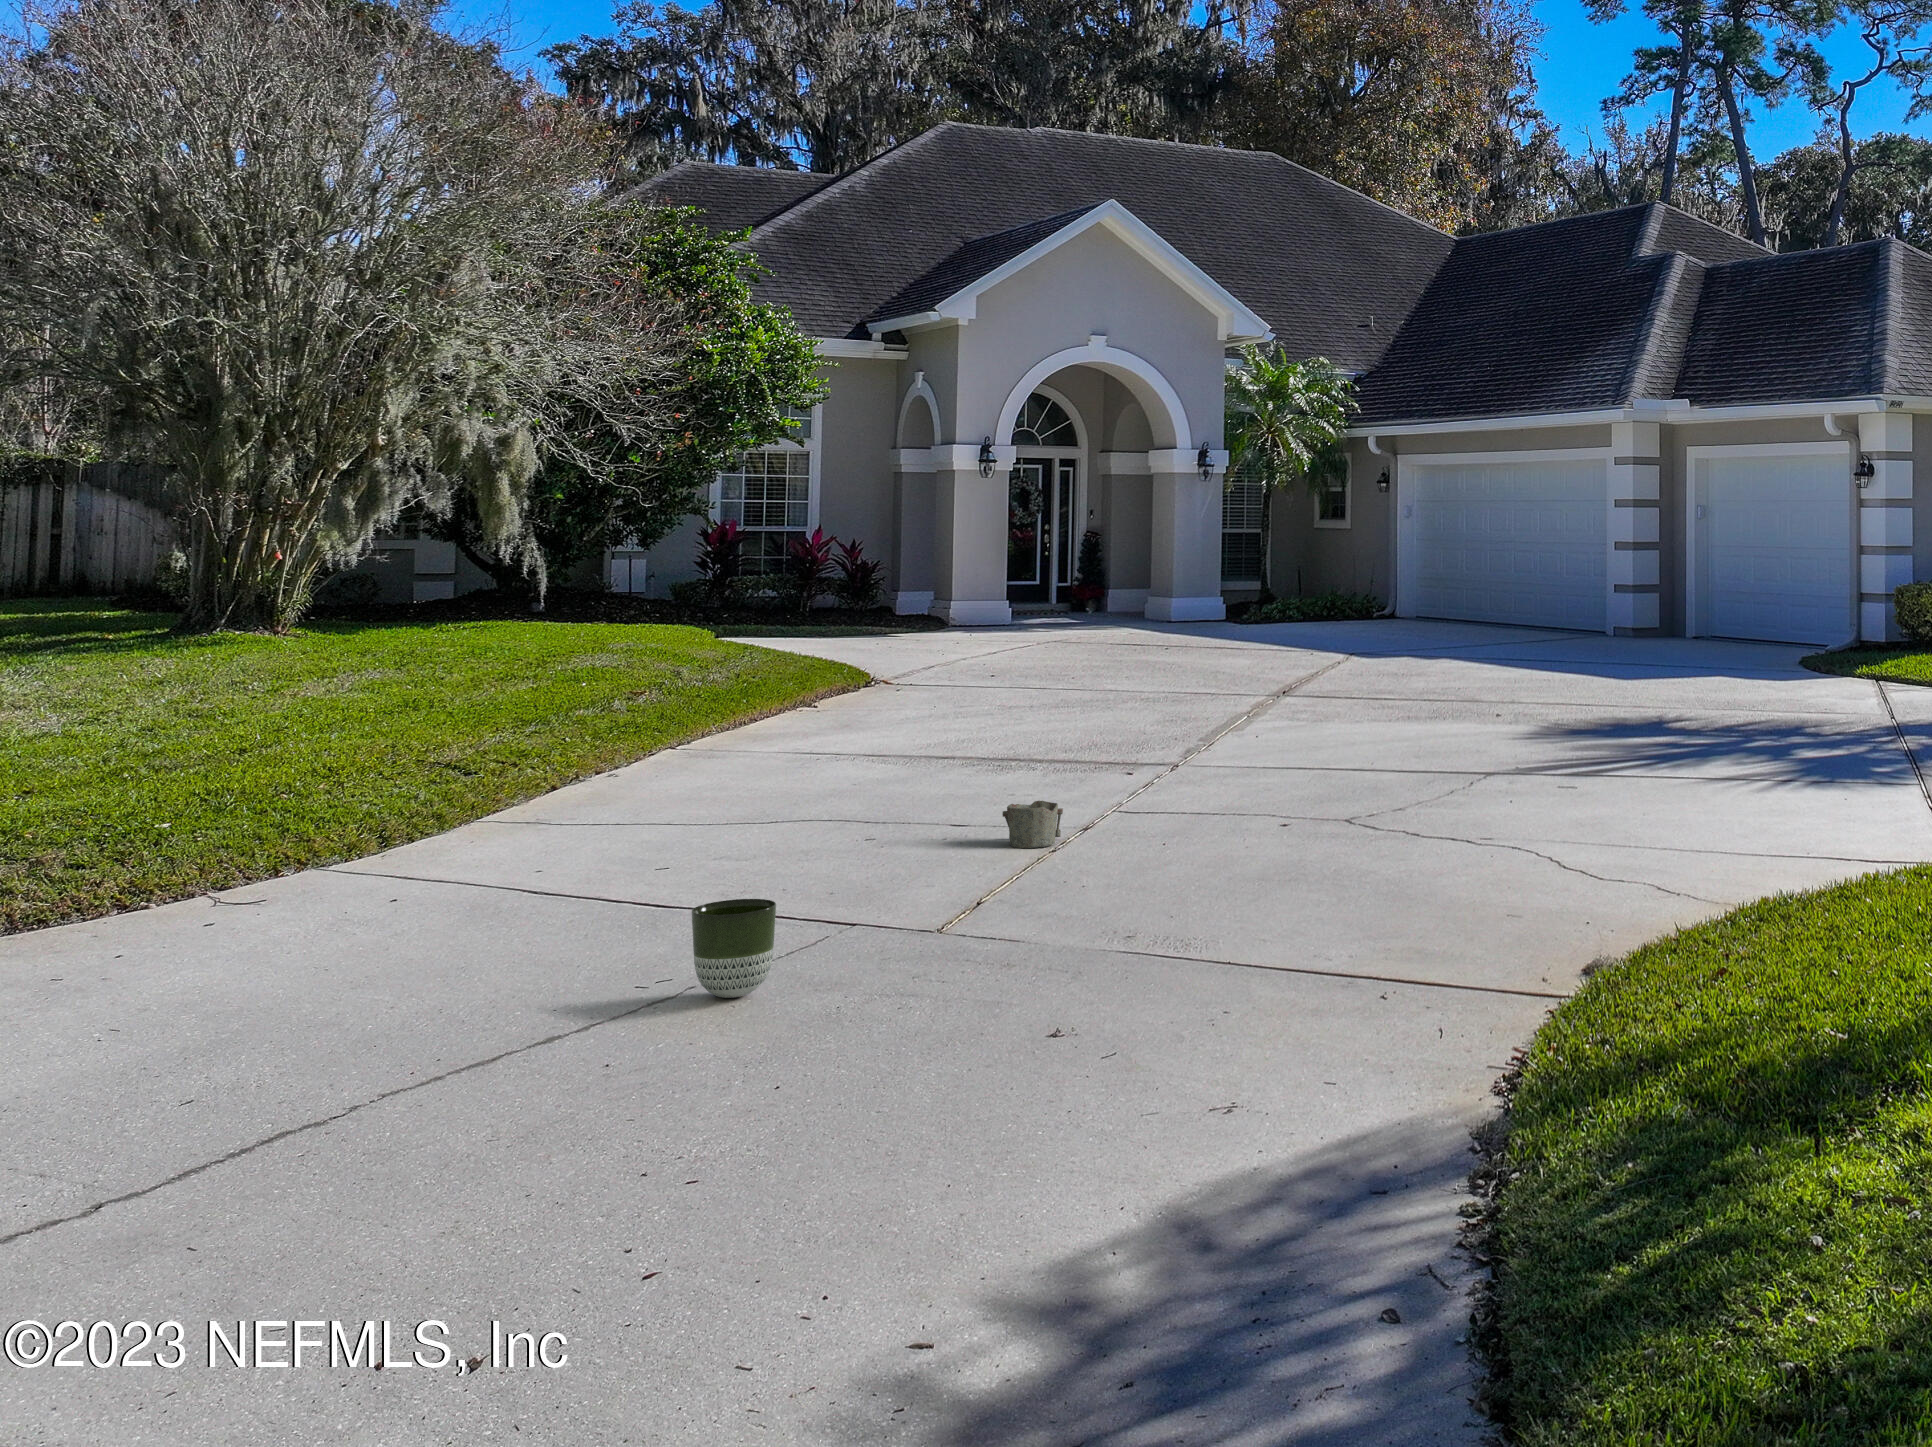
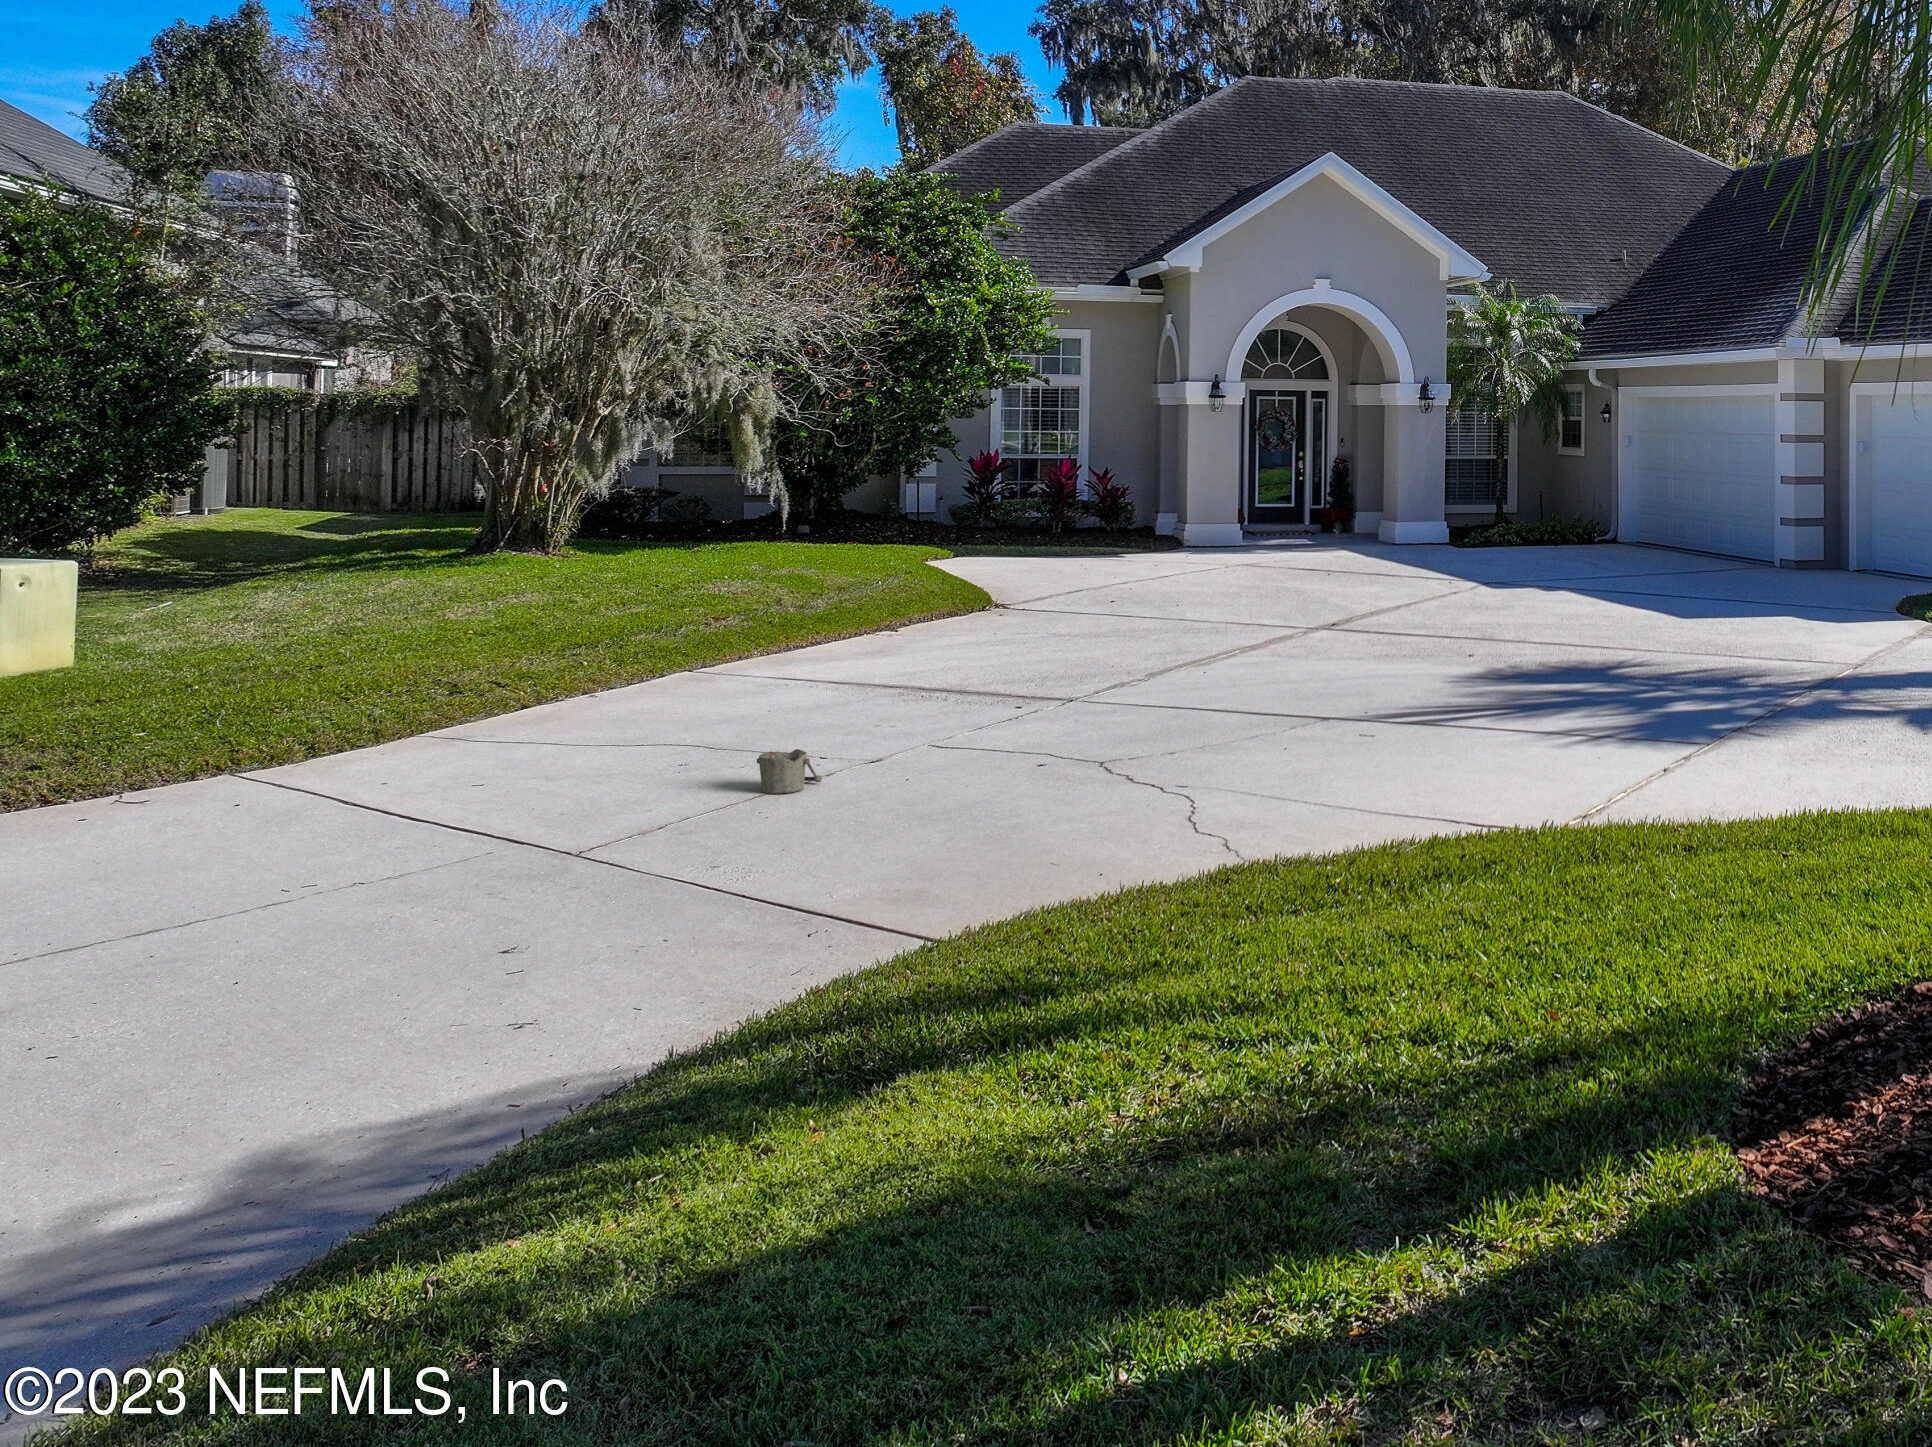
planter: present [692,899,776,998] -> none [137,870,227,962]

